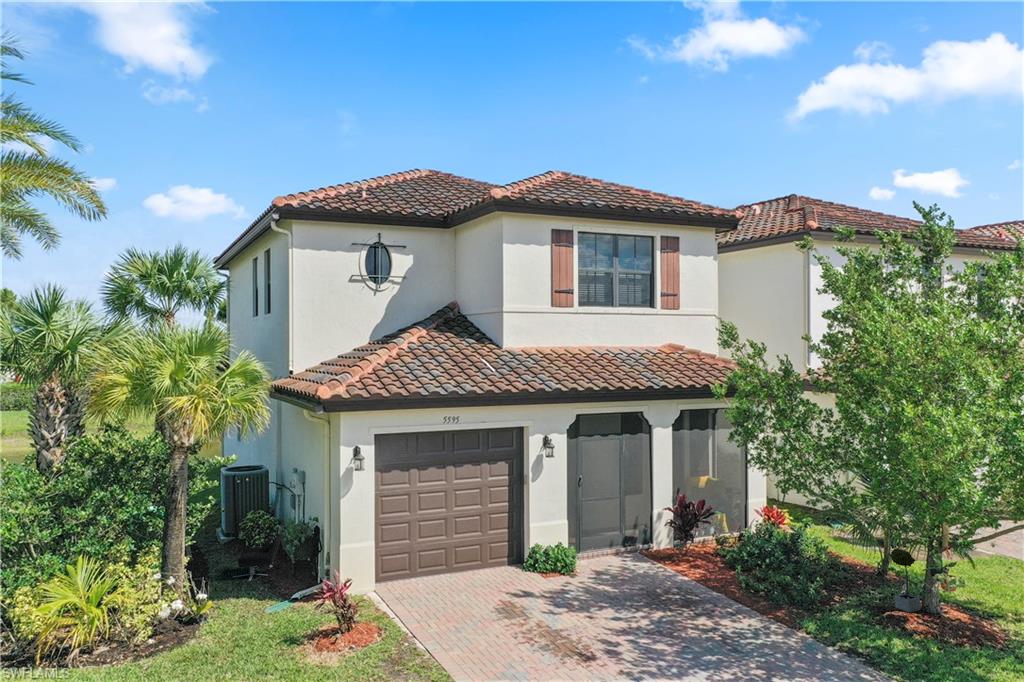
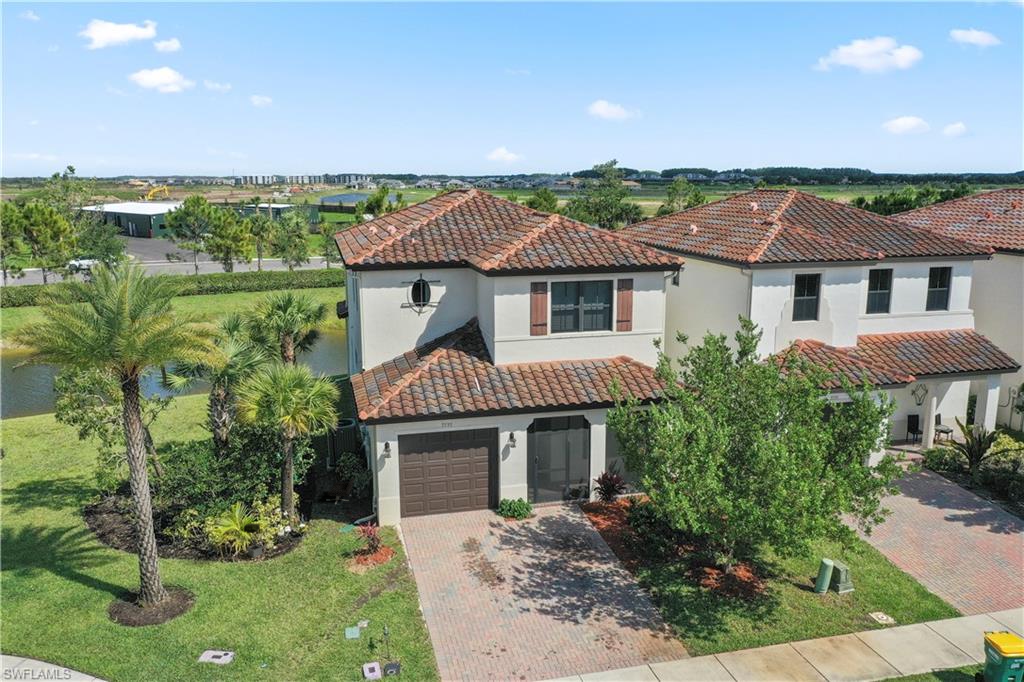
potted tree: present [891,549,920,612] -> present [244,523,262,557]

